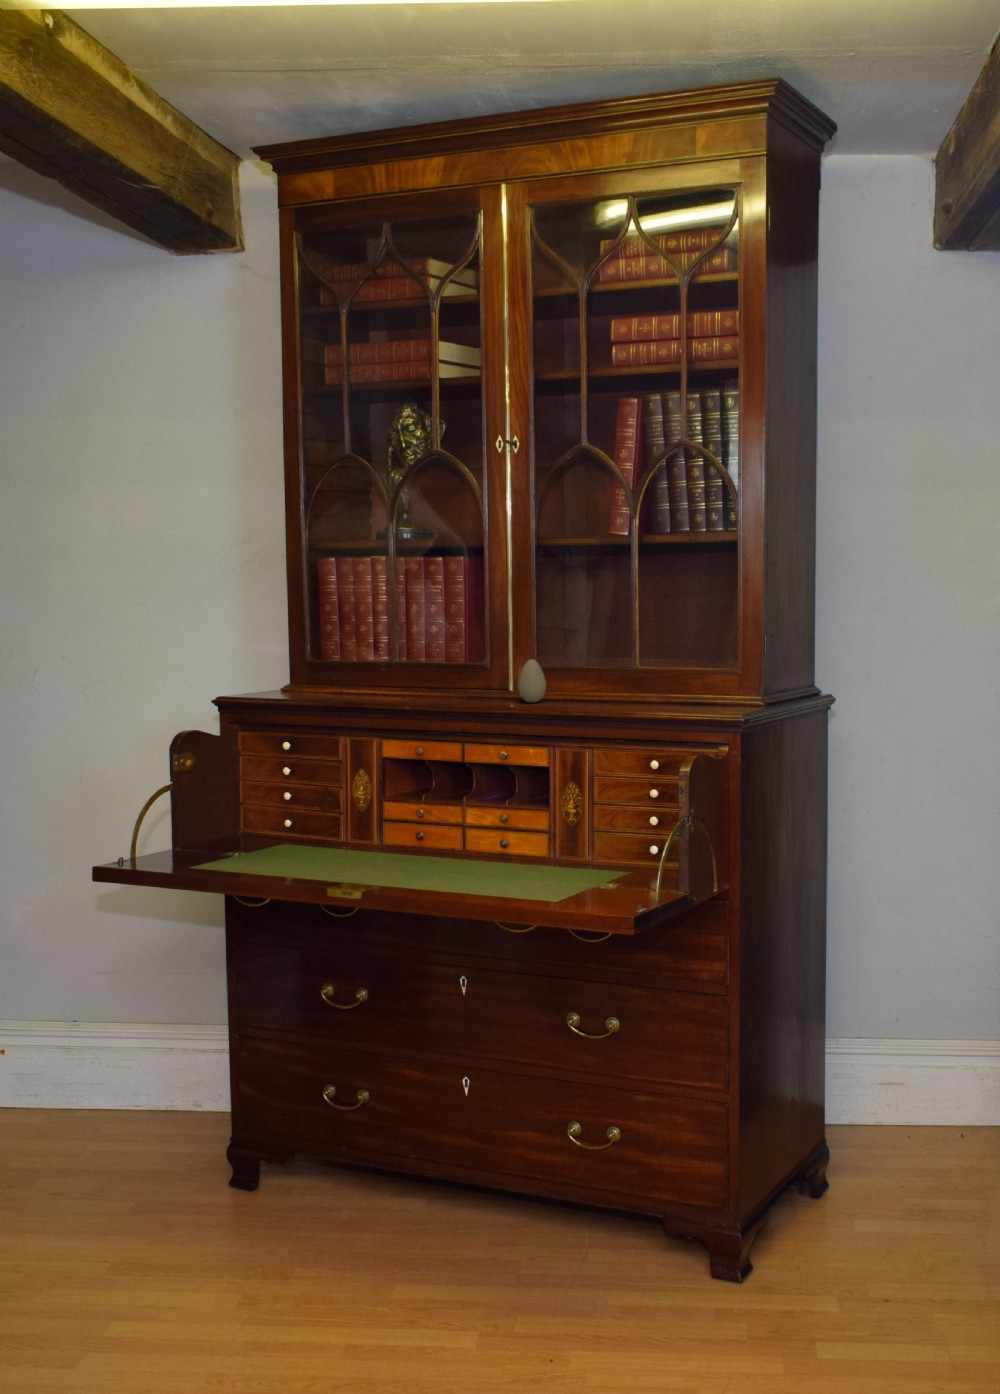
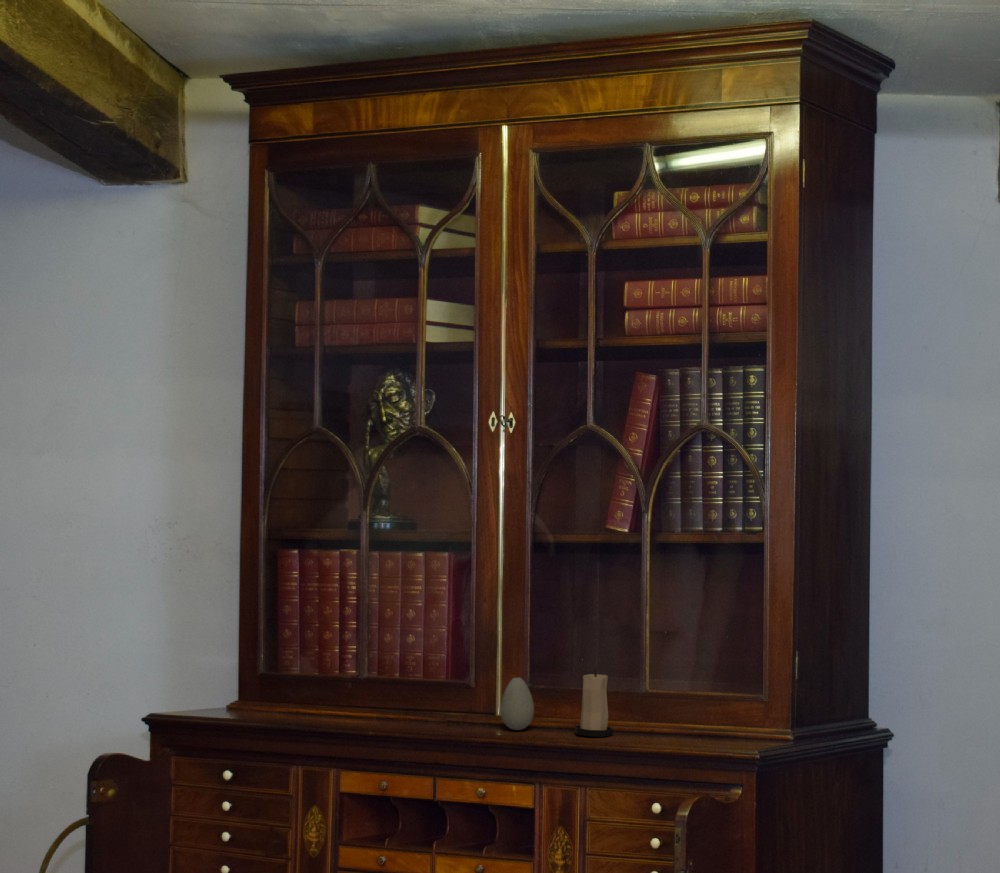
candle: none [581,649,613,703] -> present [575,670,613,737]

